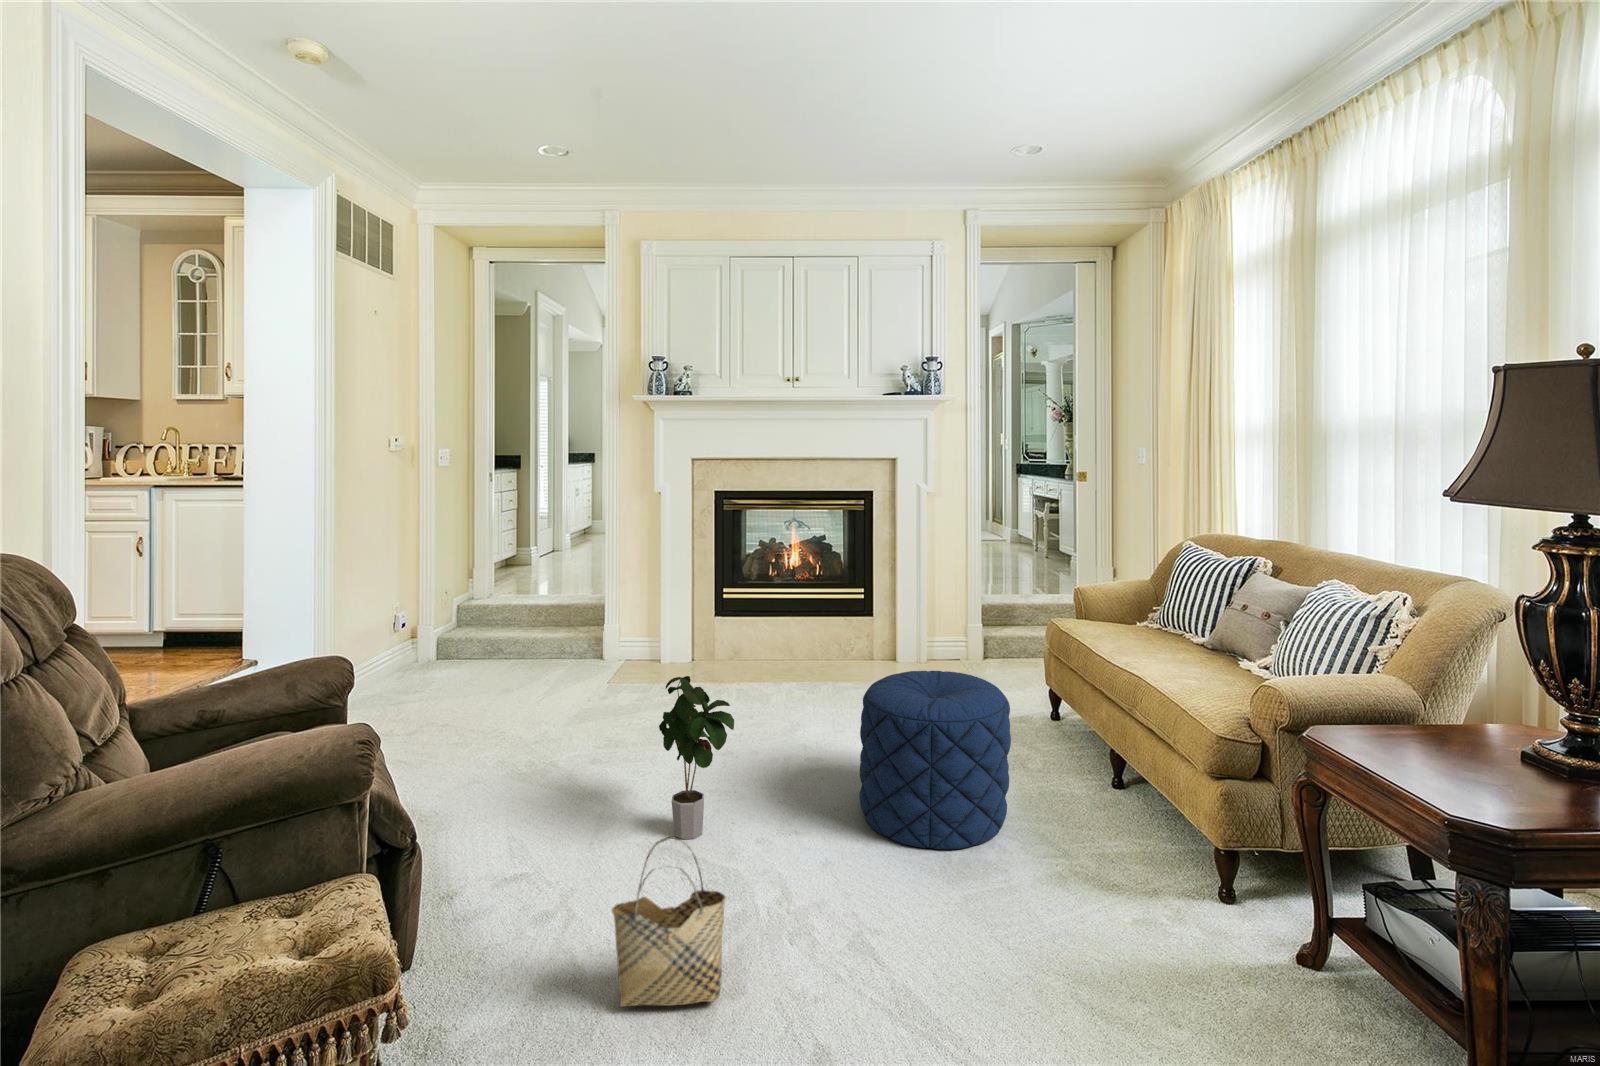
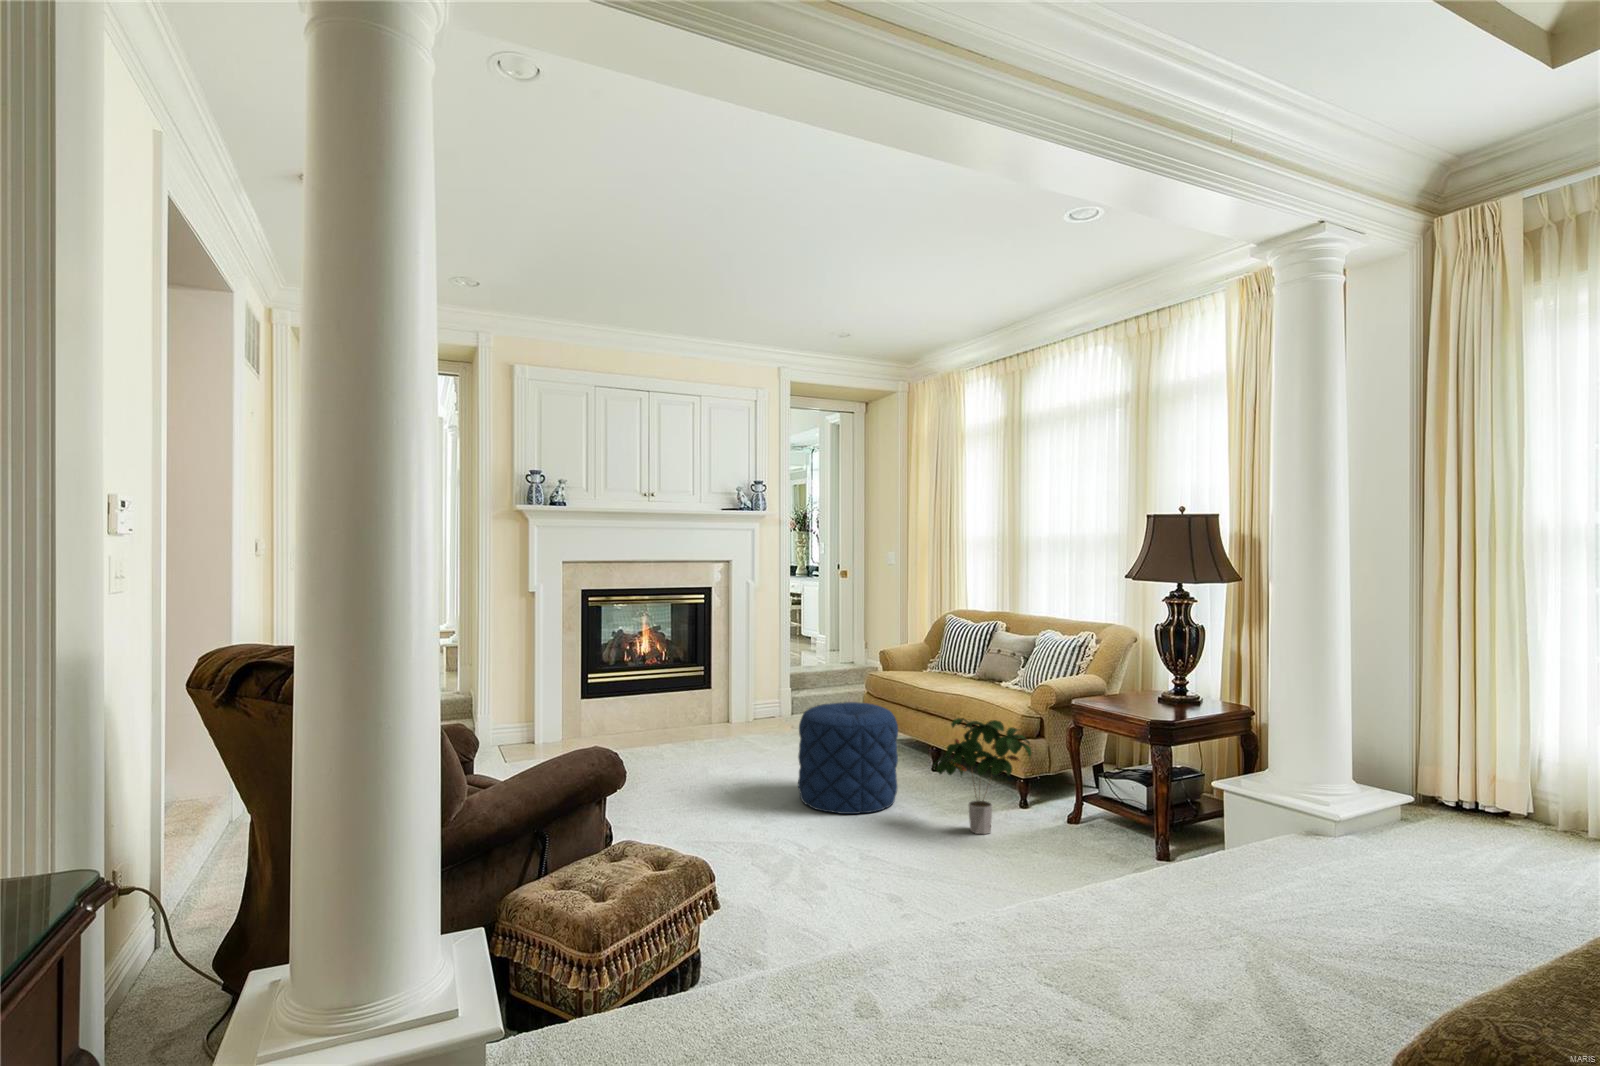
potted plant: present [659,676,734,839] -> present [933,718,1031,834]
woven basket: present [612,837,725,1007] -> none [750,791,813,895]

